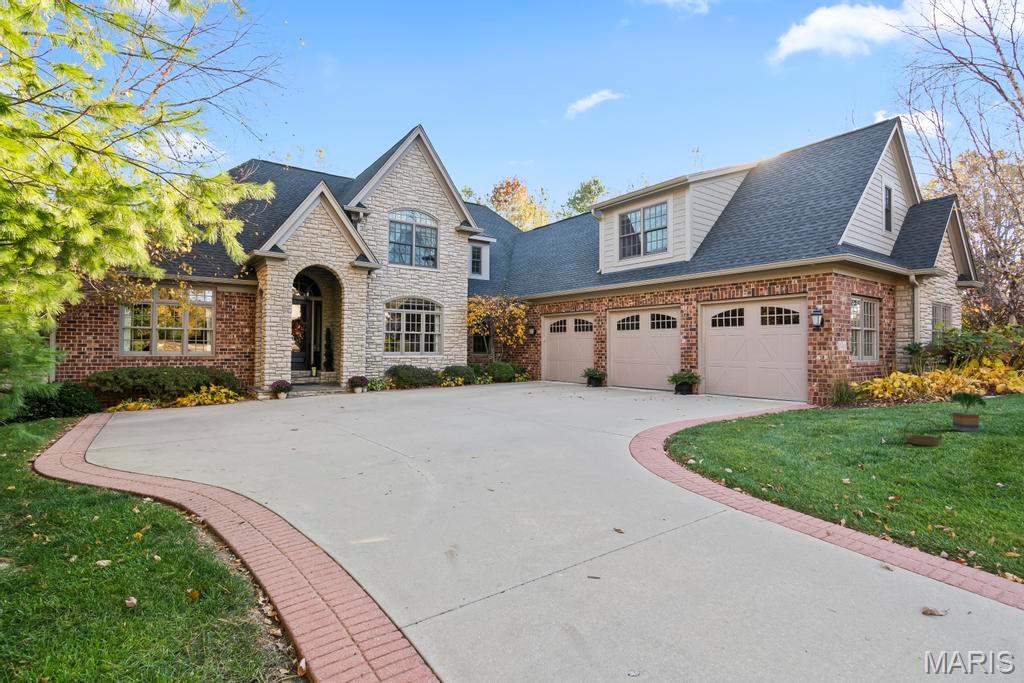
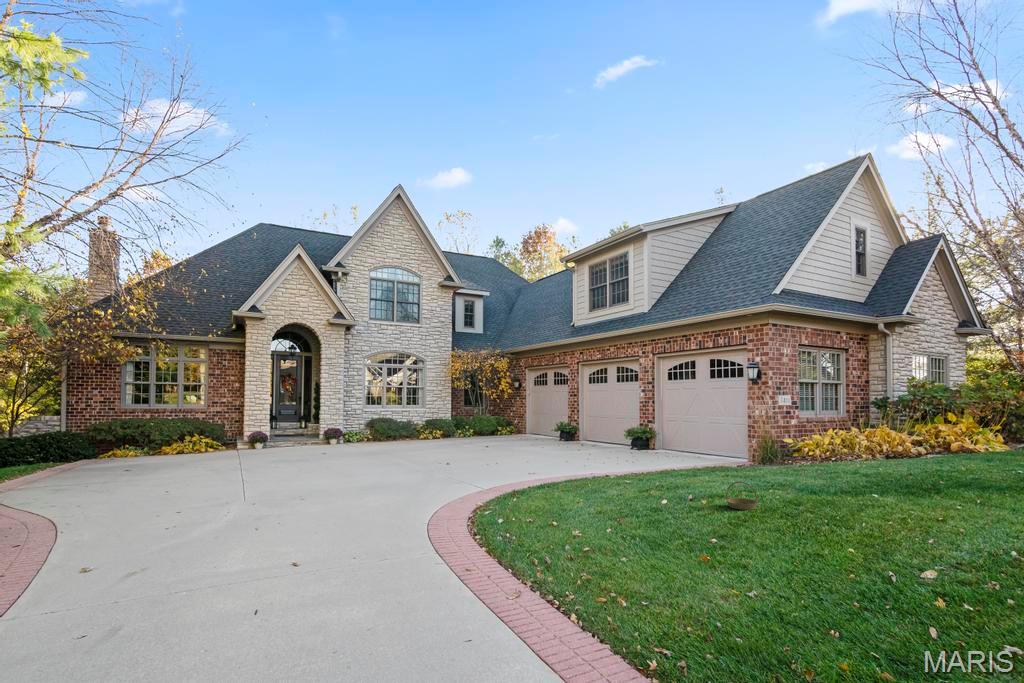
potted tree: present [950,393,987,432] -> none [800,455,833,496]

